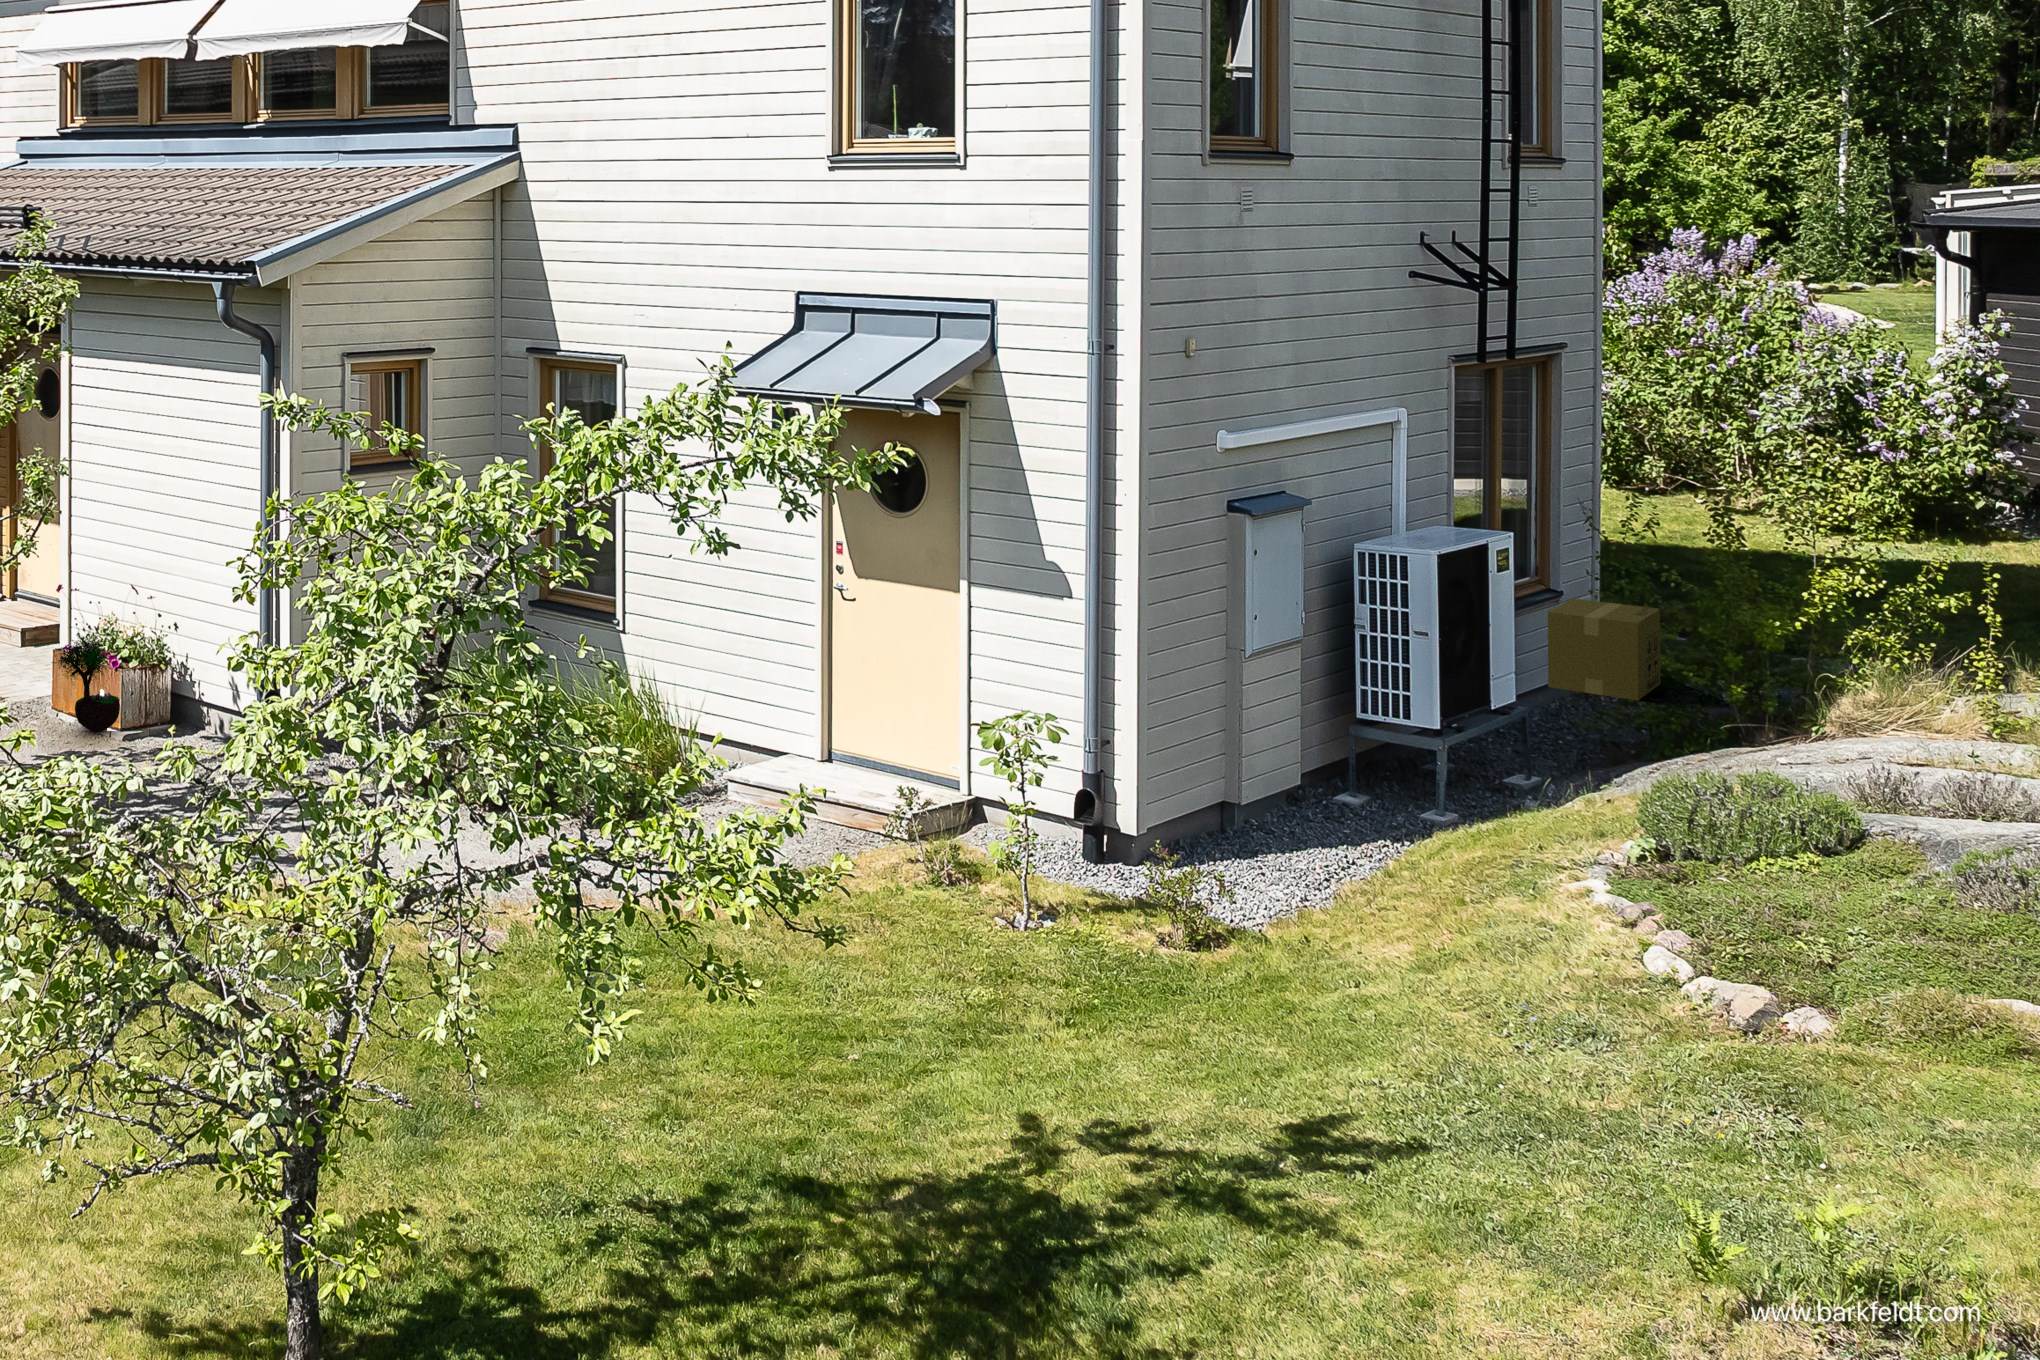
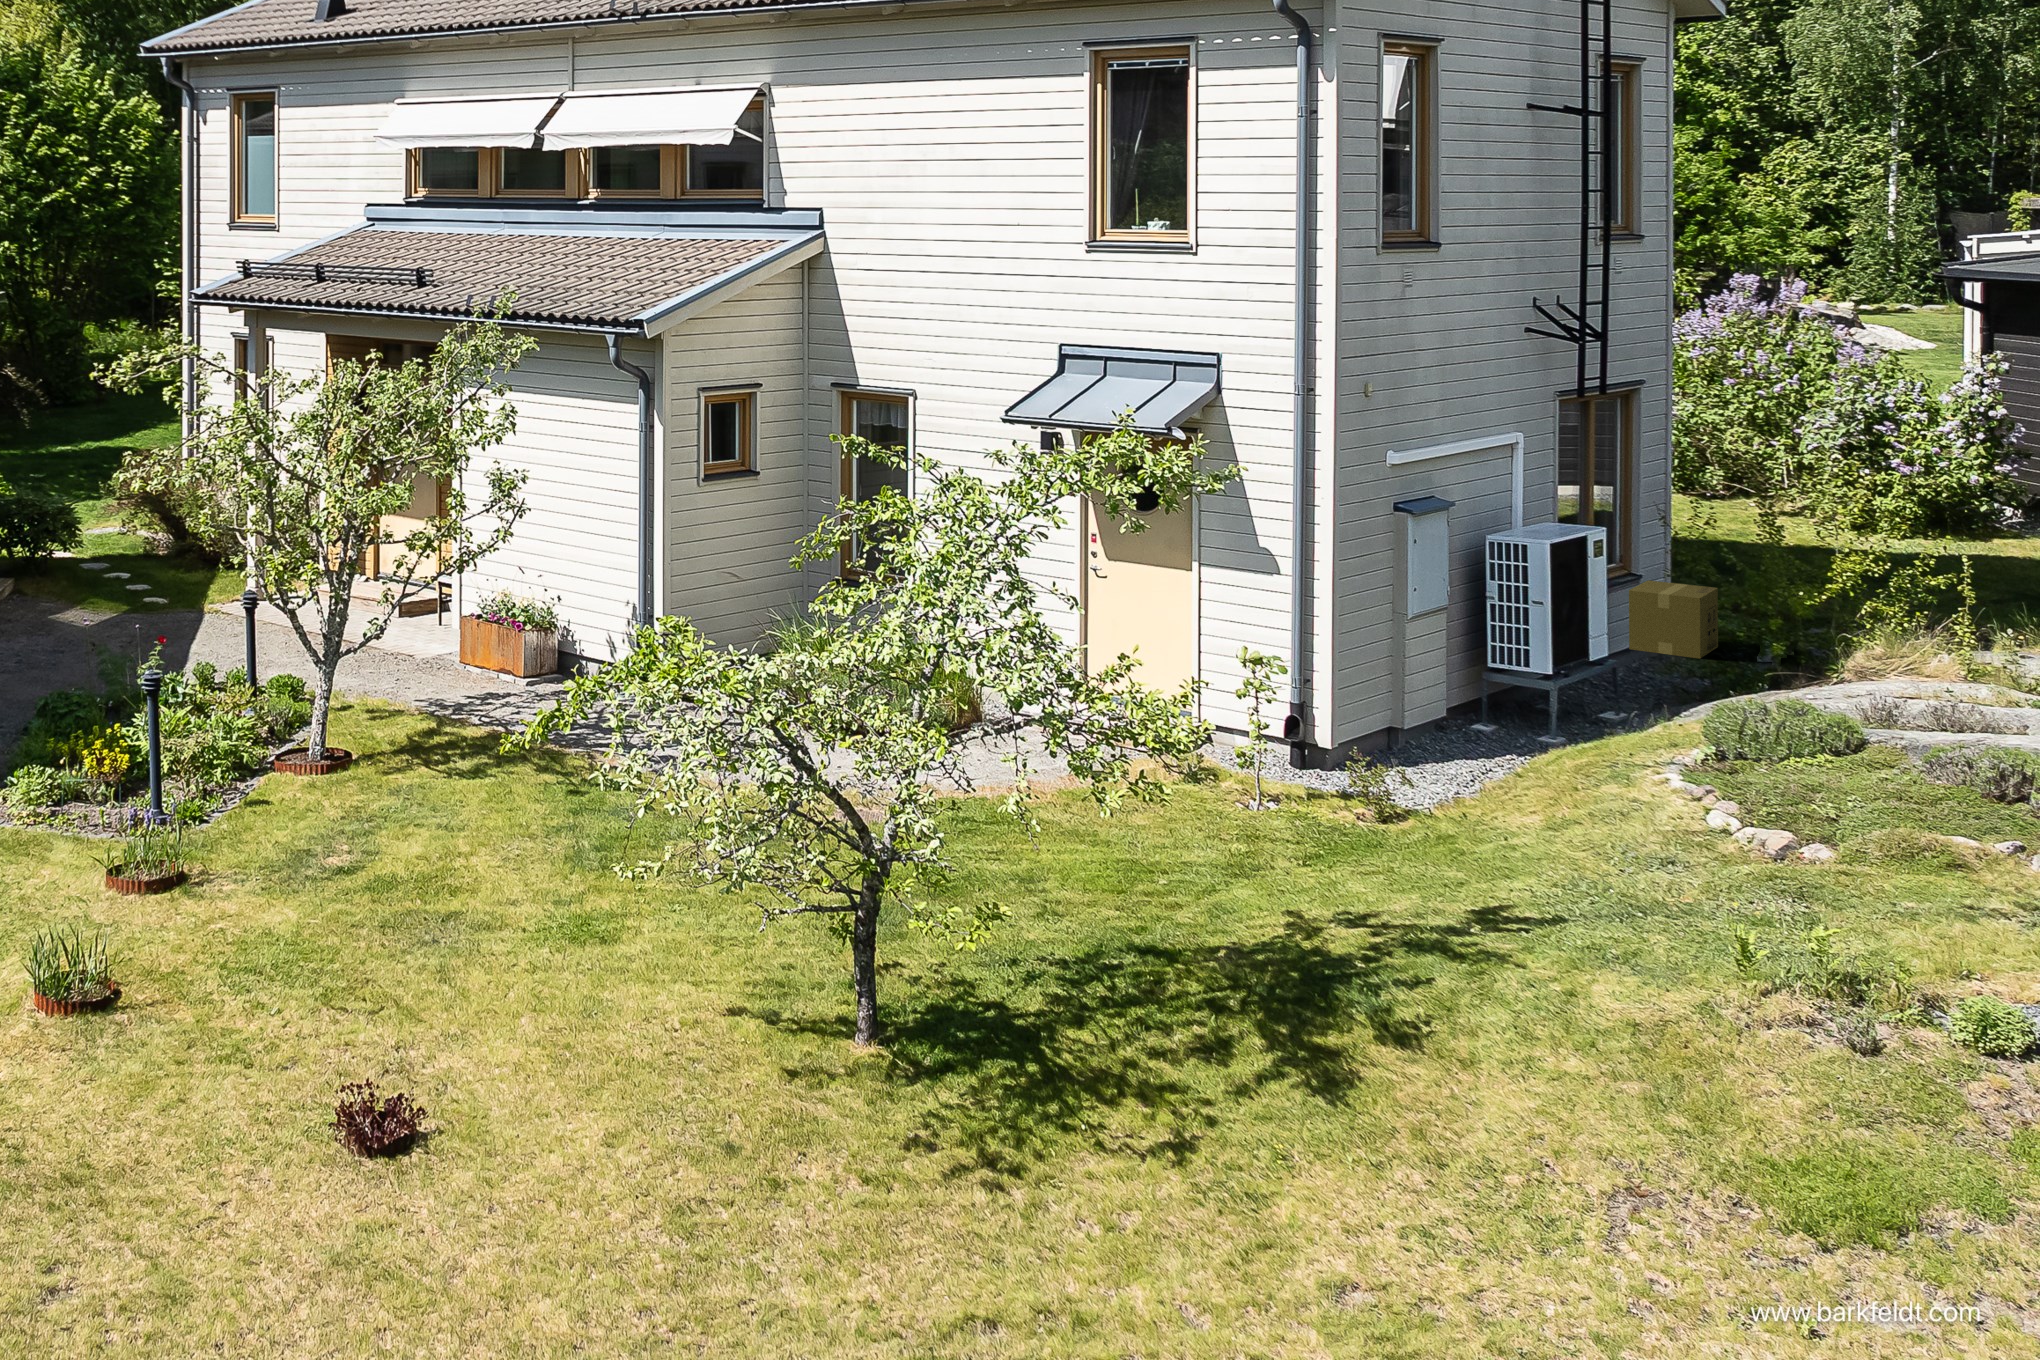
potted tree: present [52,636,120,731] -> none [468,601,518,680]

